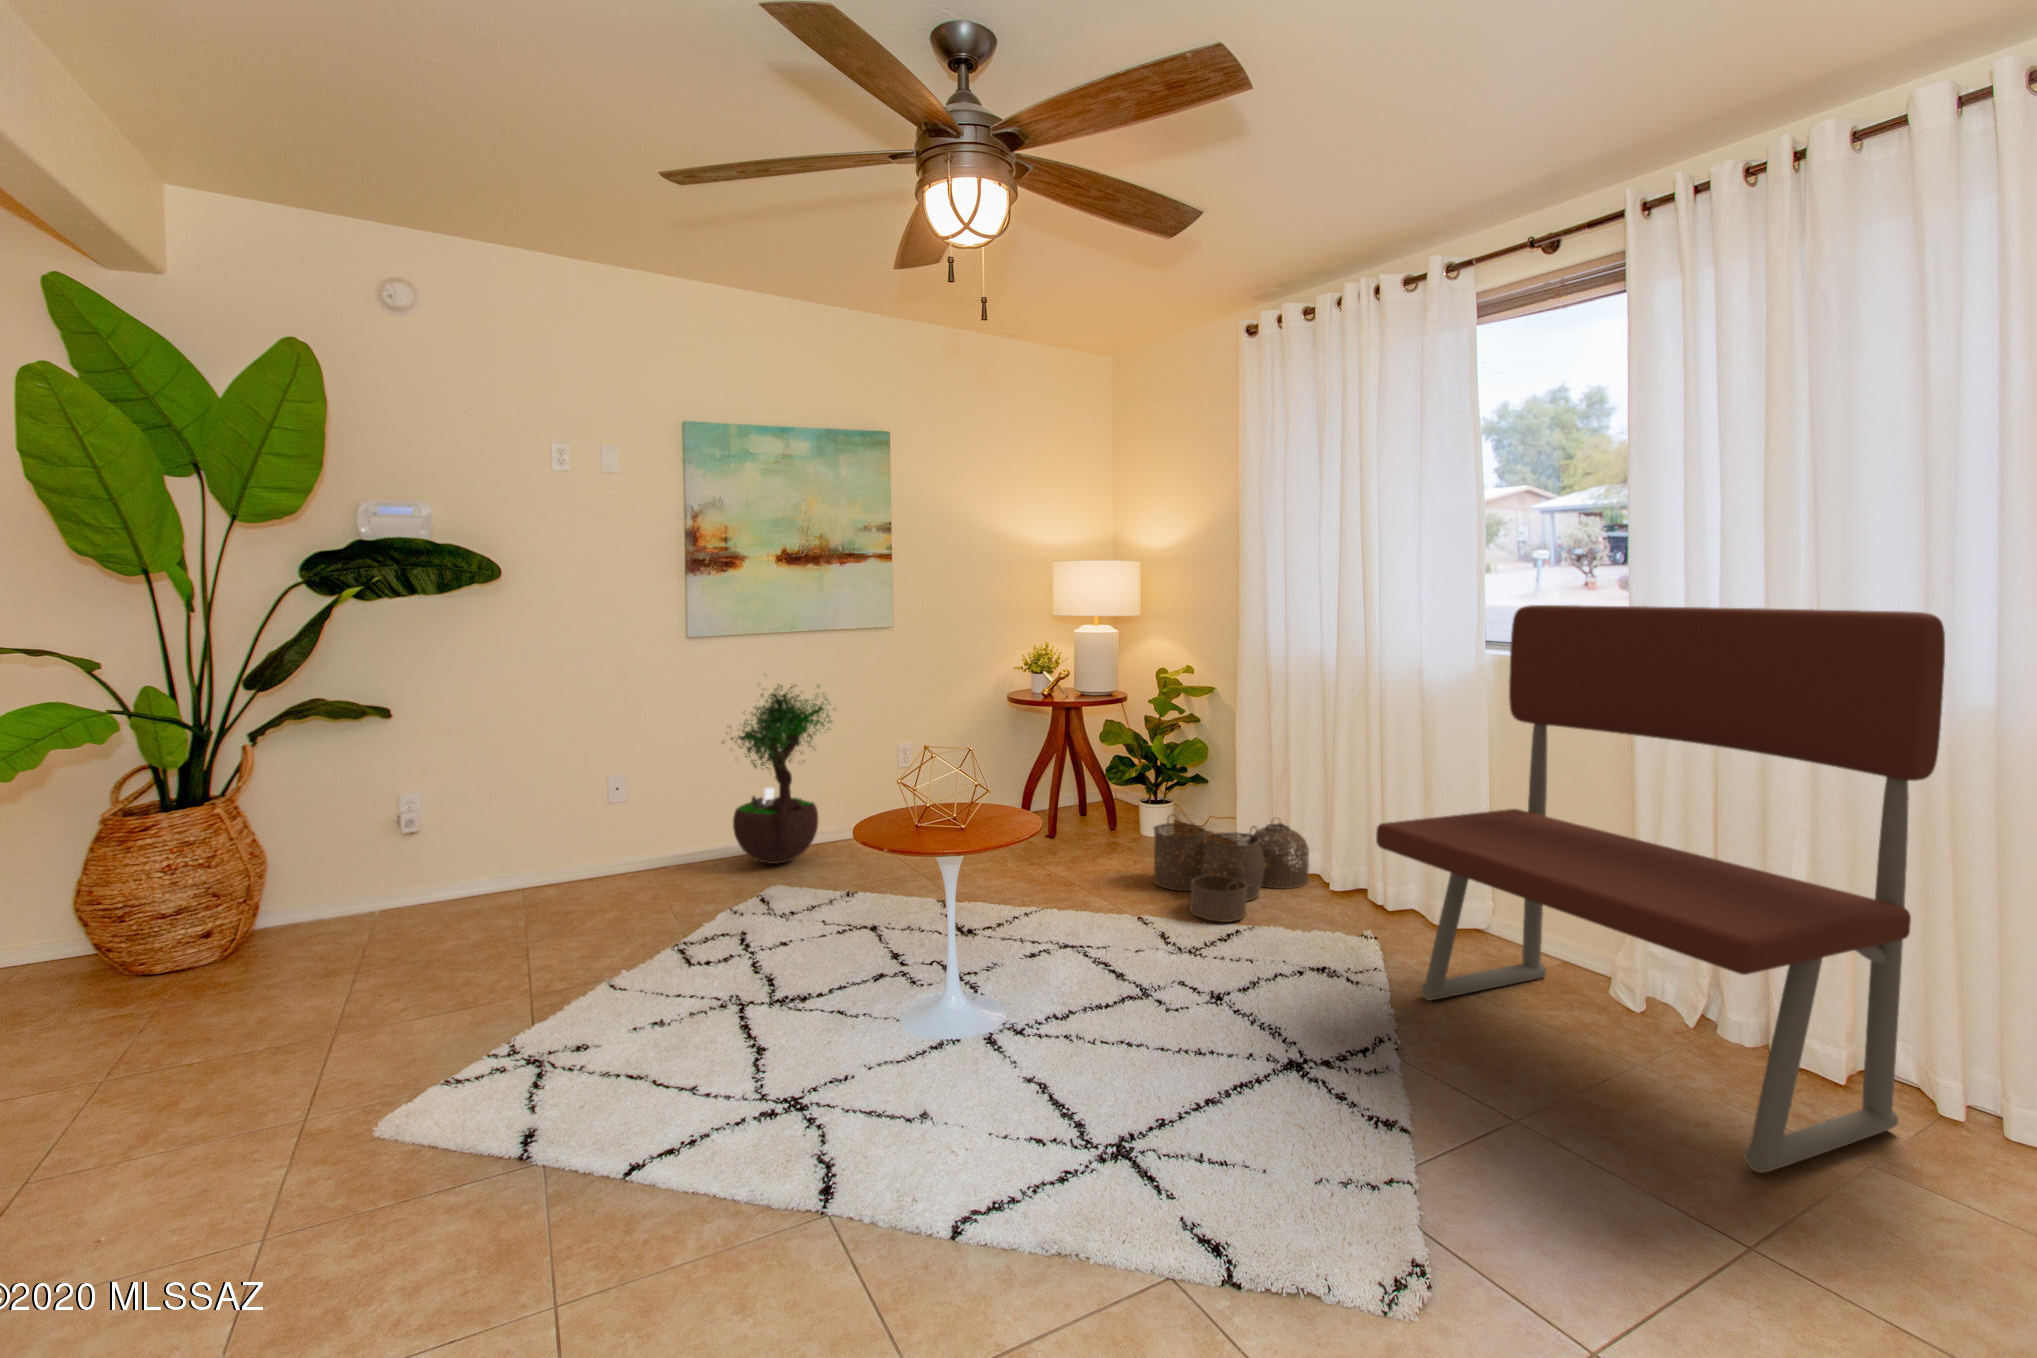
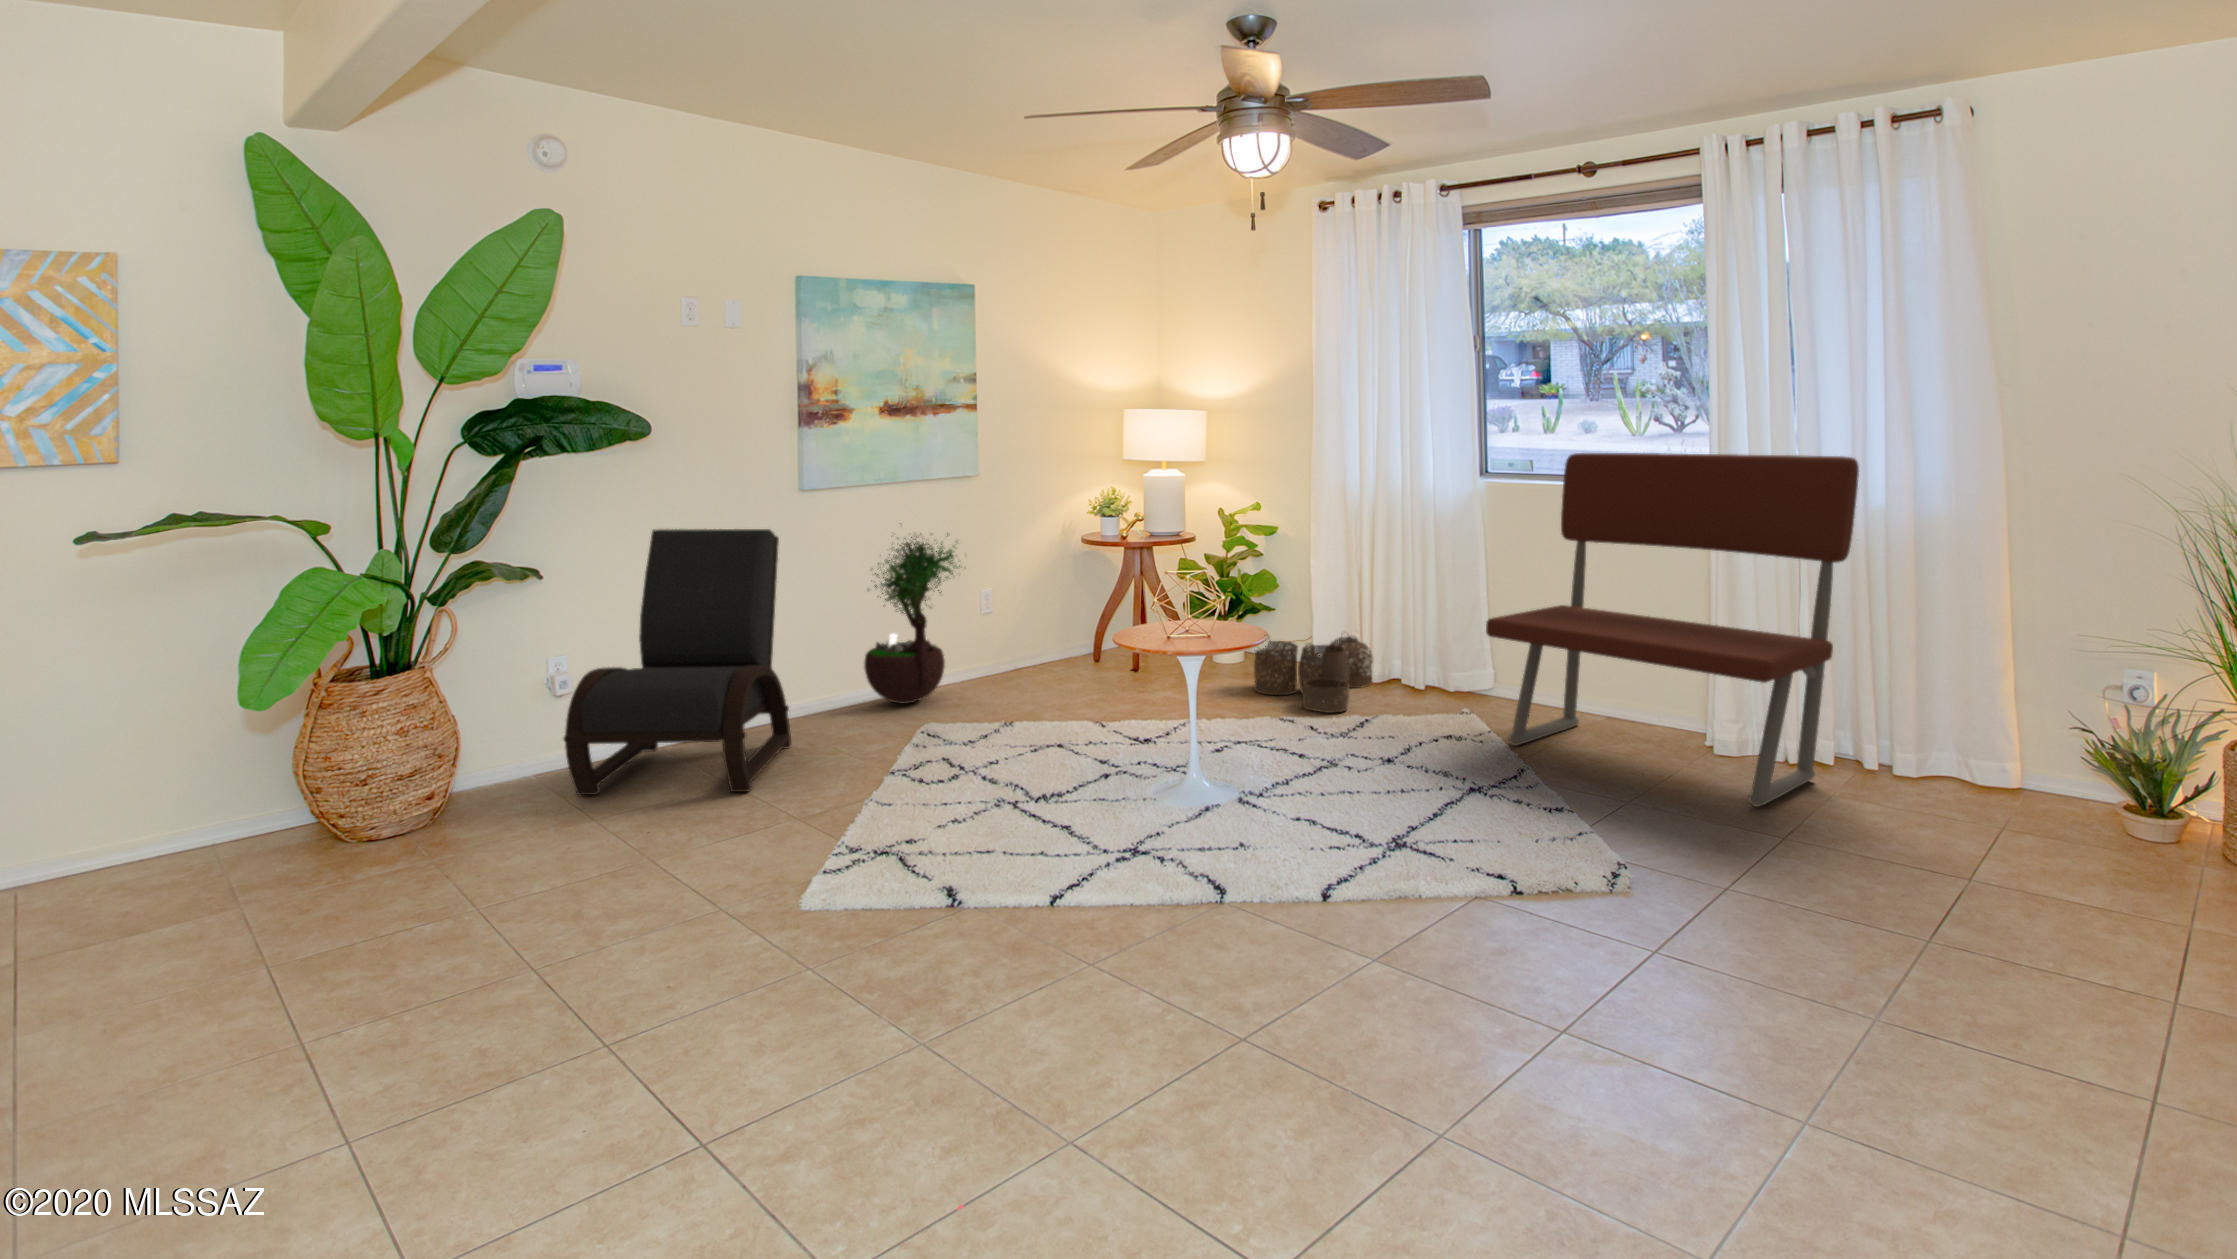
lounge chair: none [344,673,630,957] -> present [564,529,792,795]

